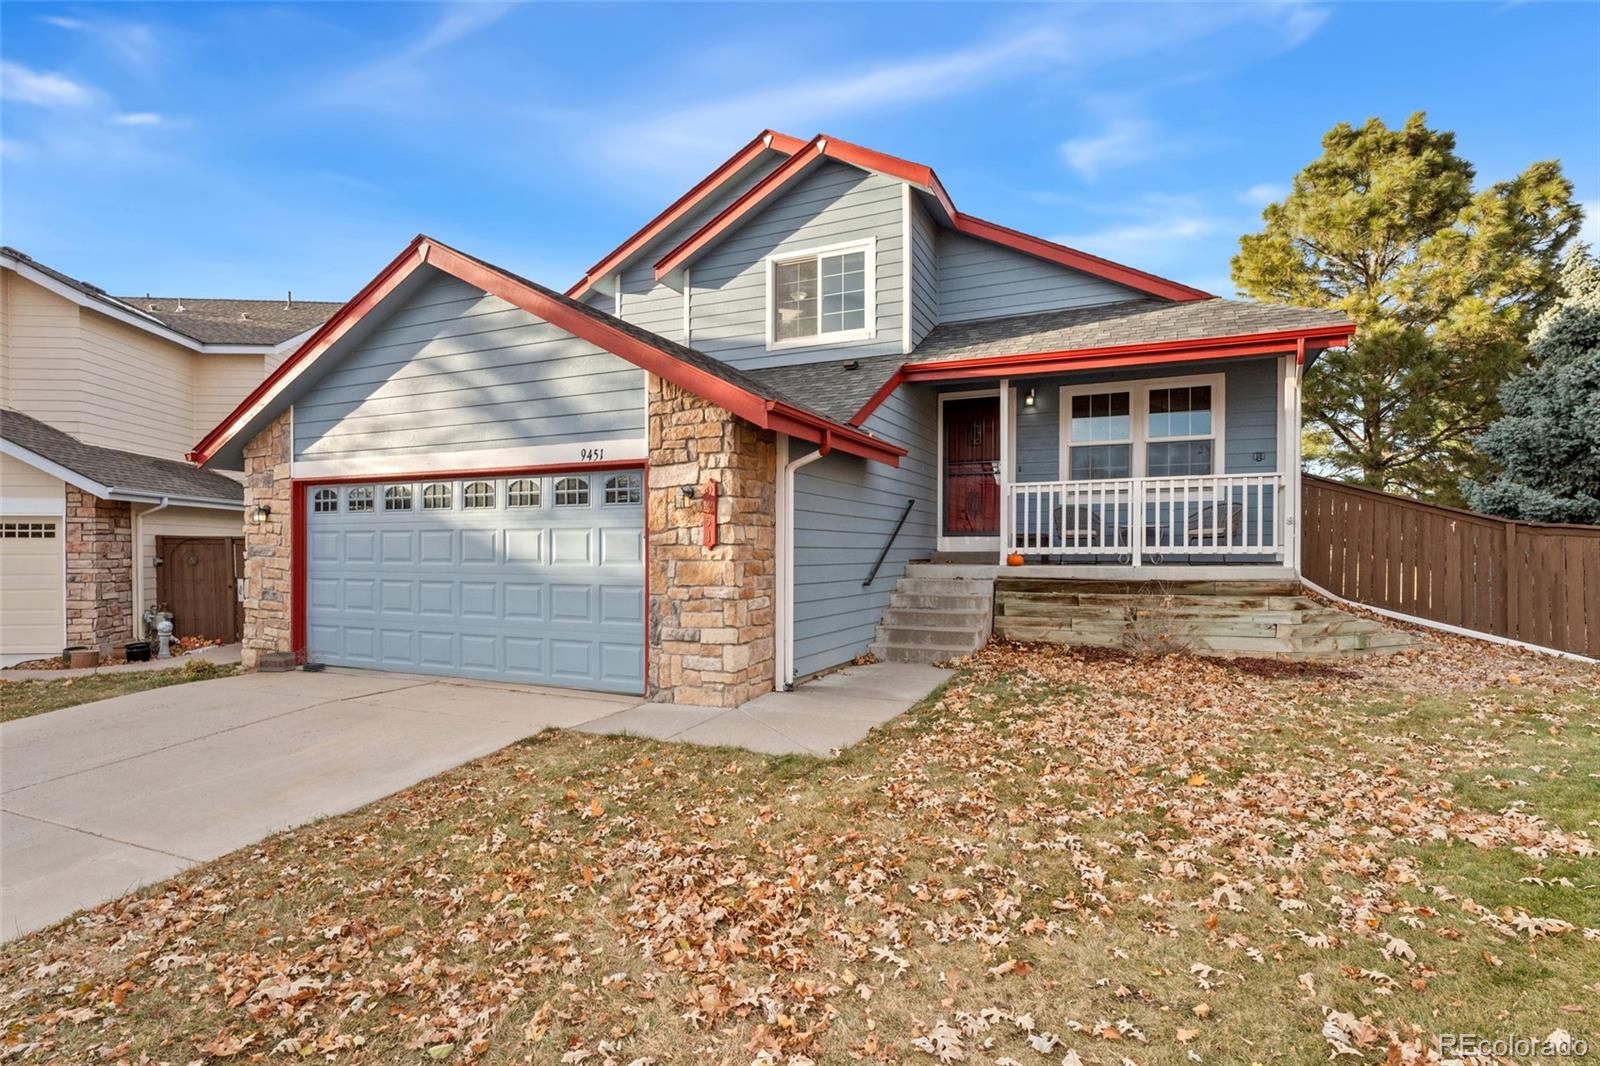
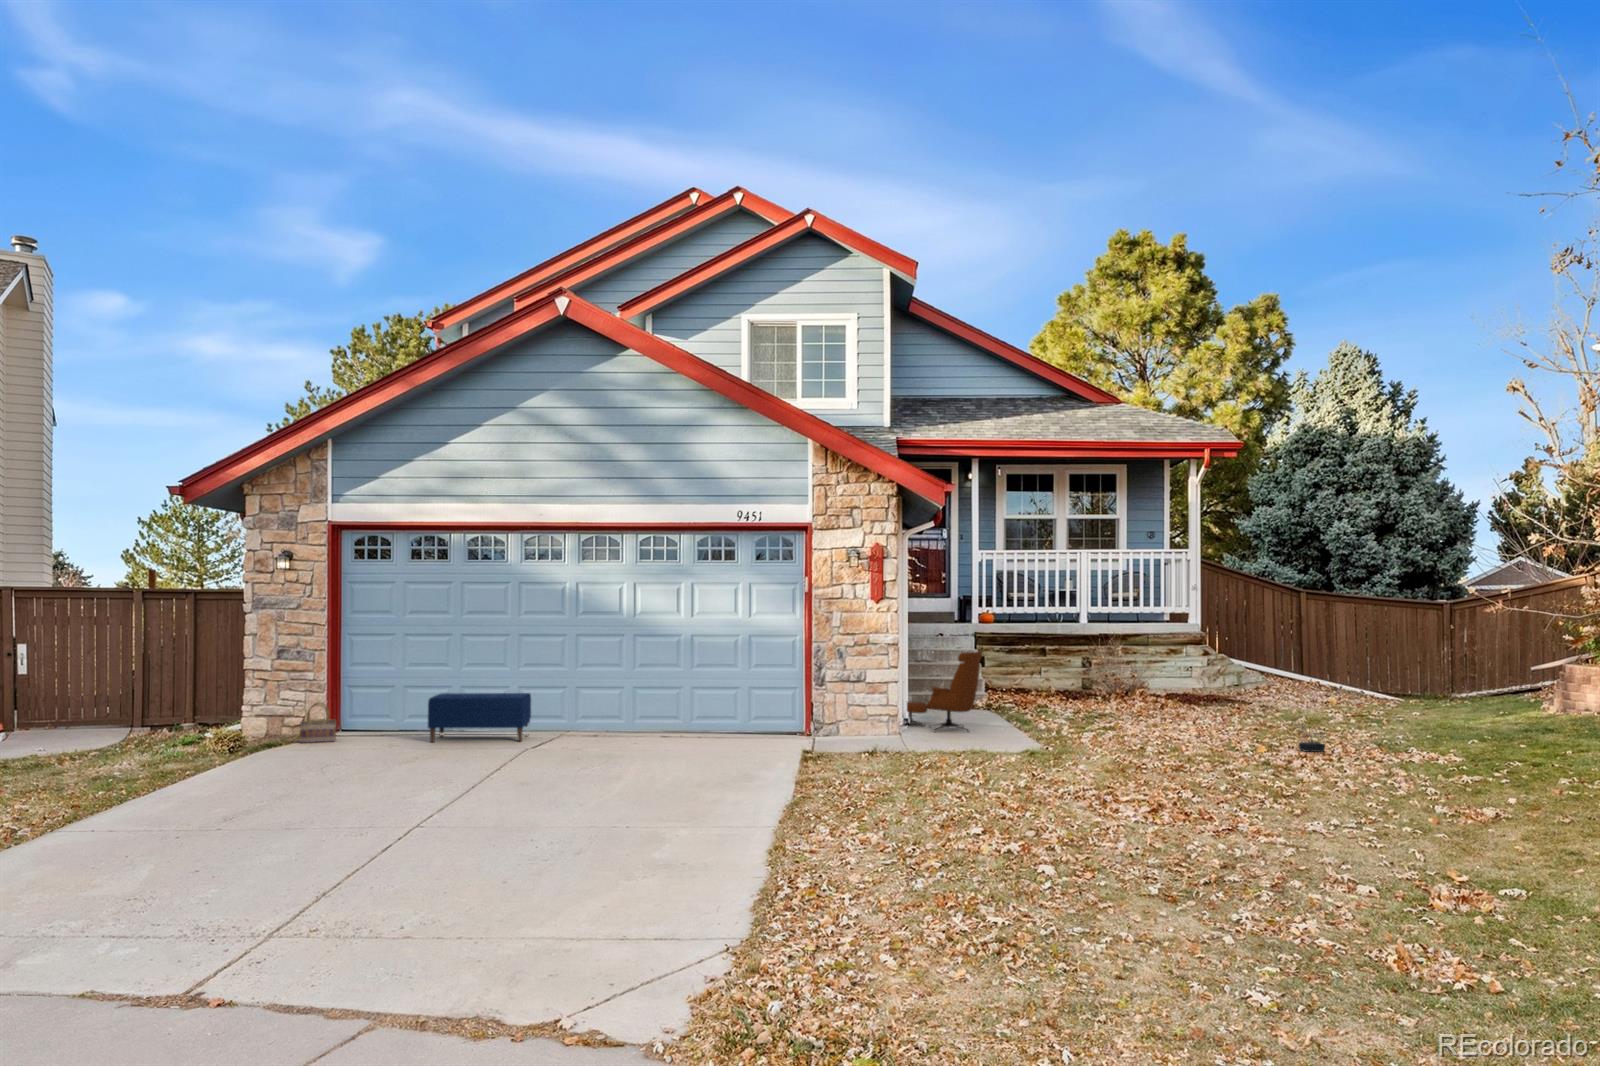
lounge chair: none [770,610,839,712] -> present [907,651,982,731]
bench: none [328,633,425,685] -> present [428,693,531,742]
decorative plant: present [298,647,326,672] -> present [1294,723,1325,752]

